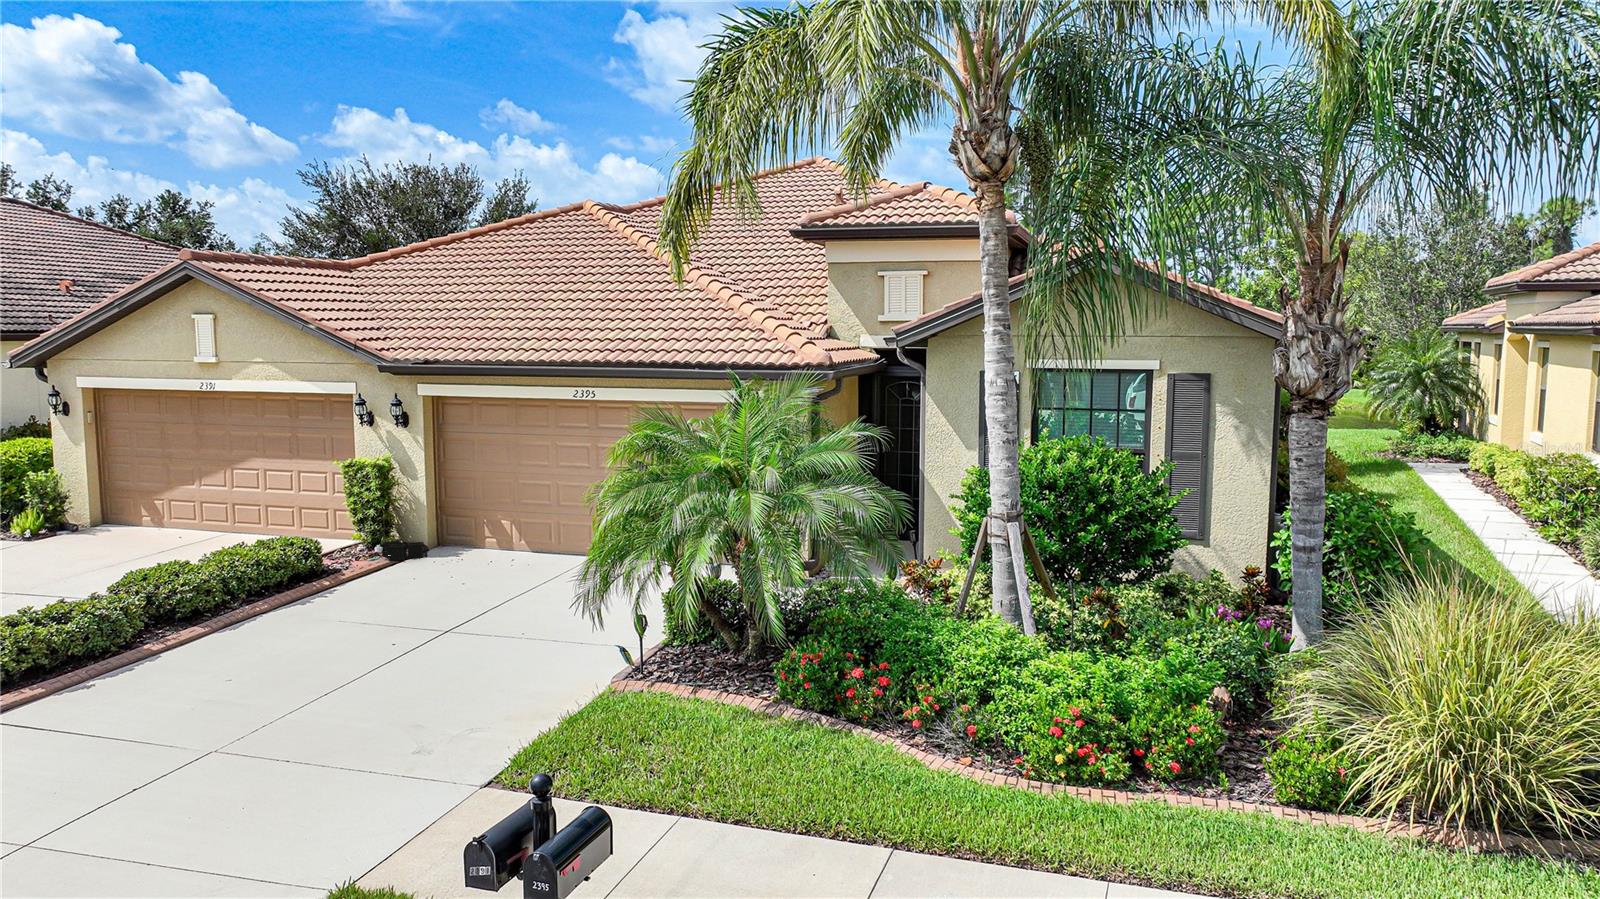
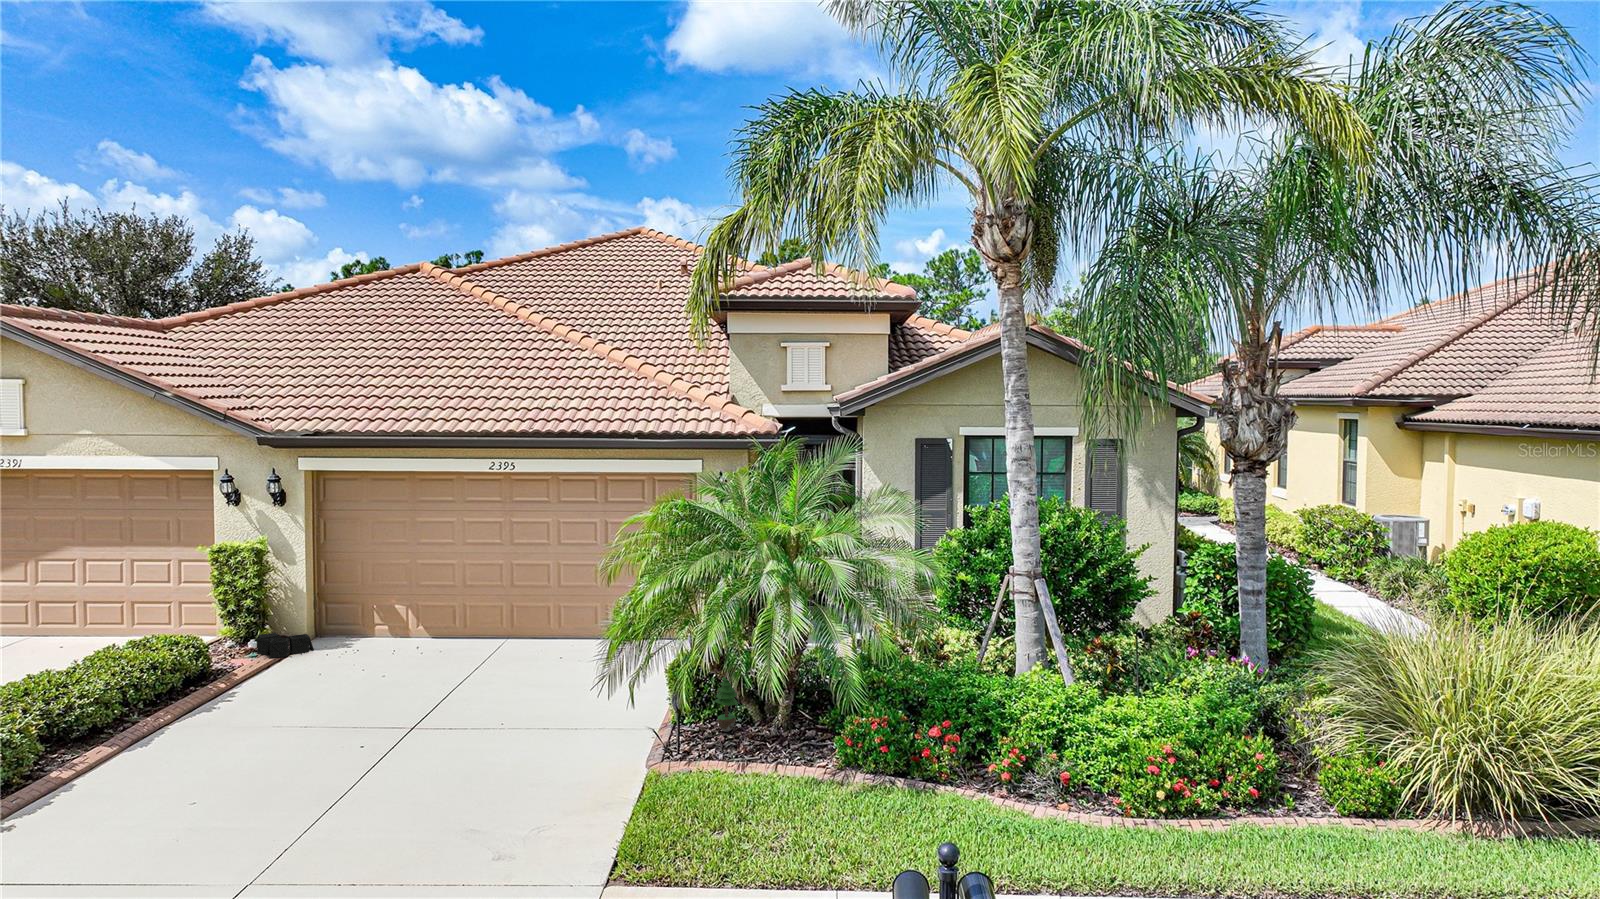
potted tree: none [694,595,717,657] -> present [715,677,738,732]

